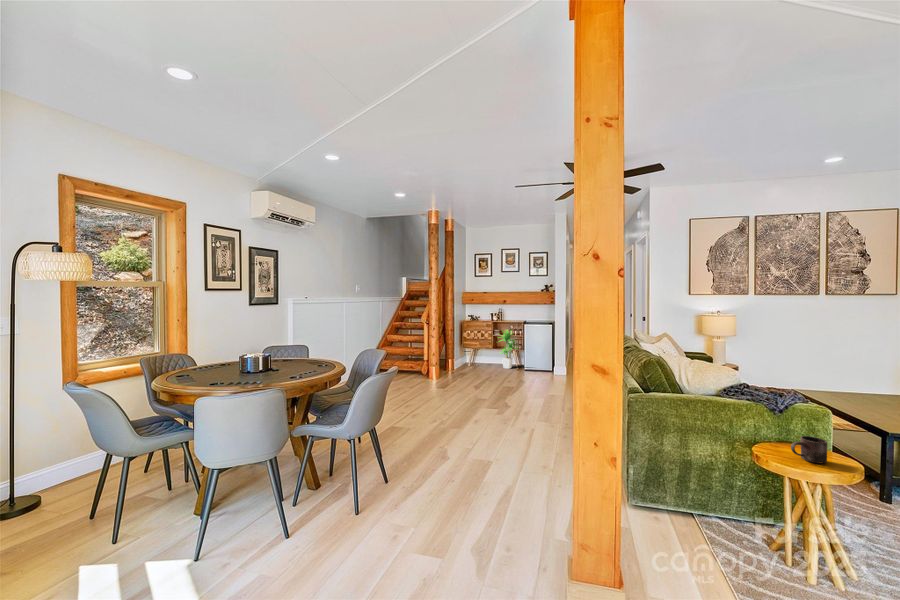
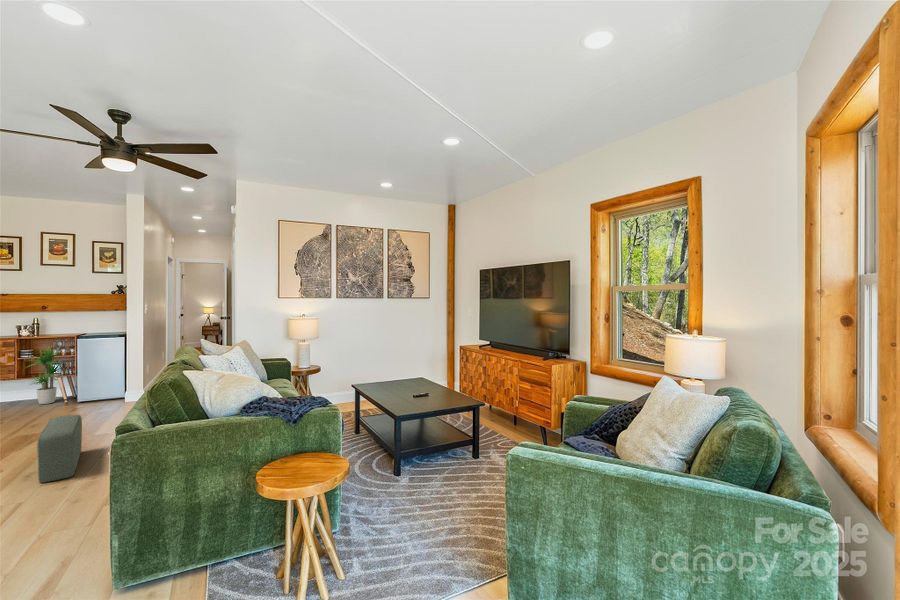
pouf: none [532,378,554,421] -> present [37,415,82,483]
mug: present [791,436,827,463] -> none [288,447,321,475]

